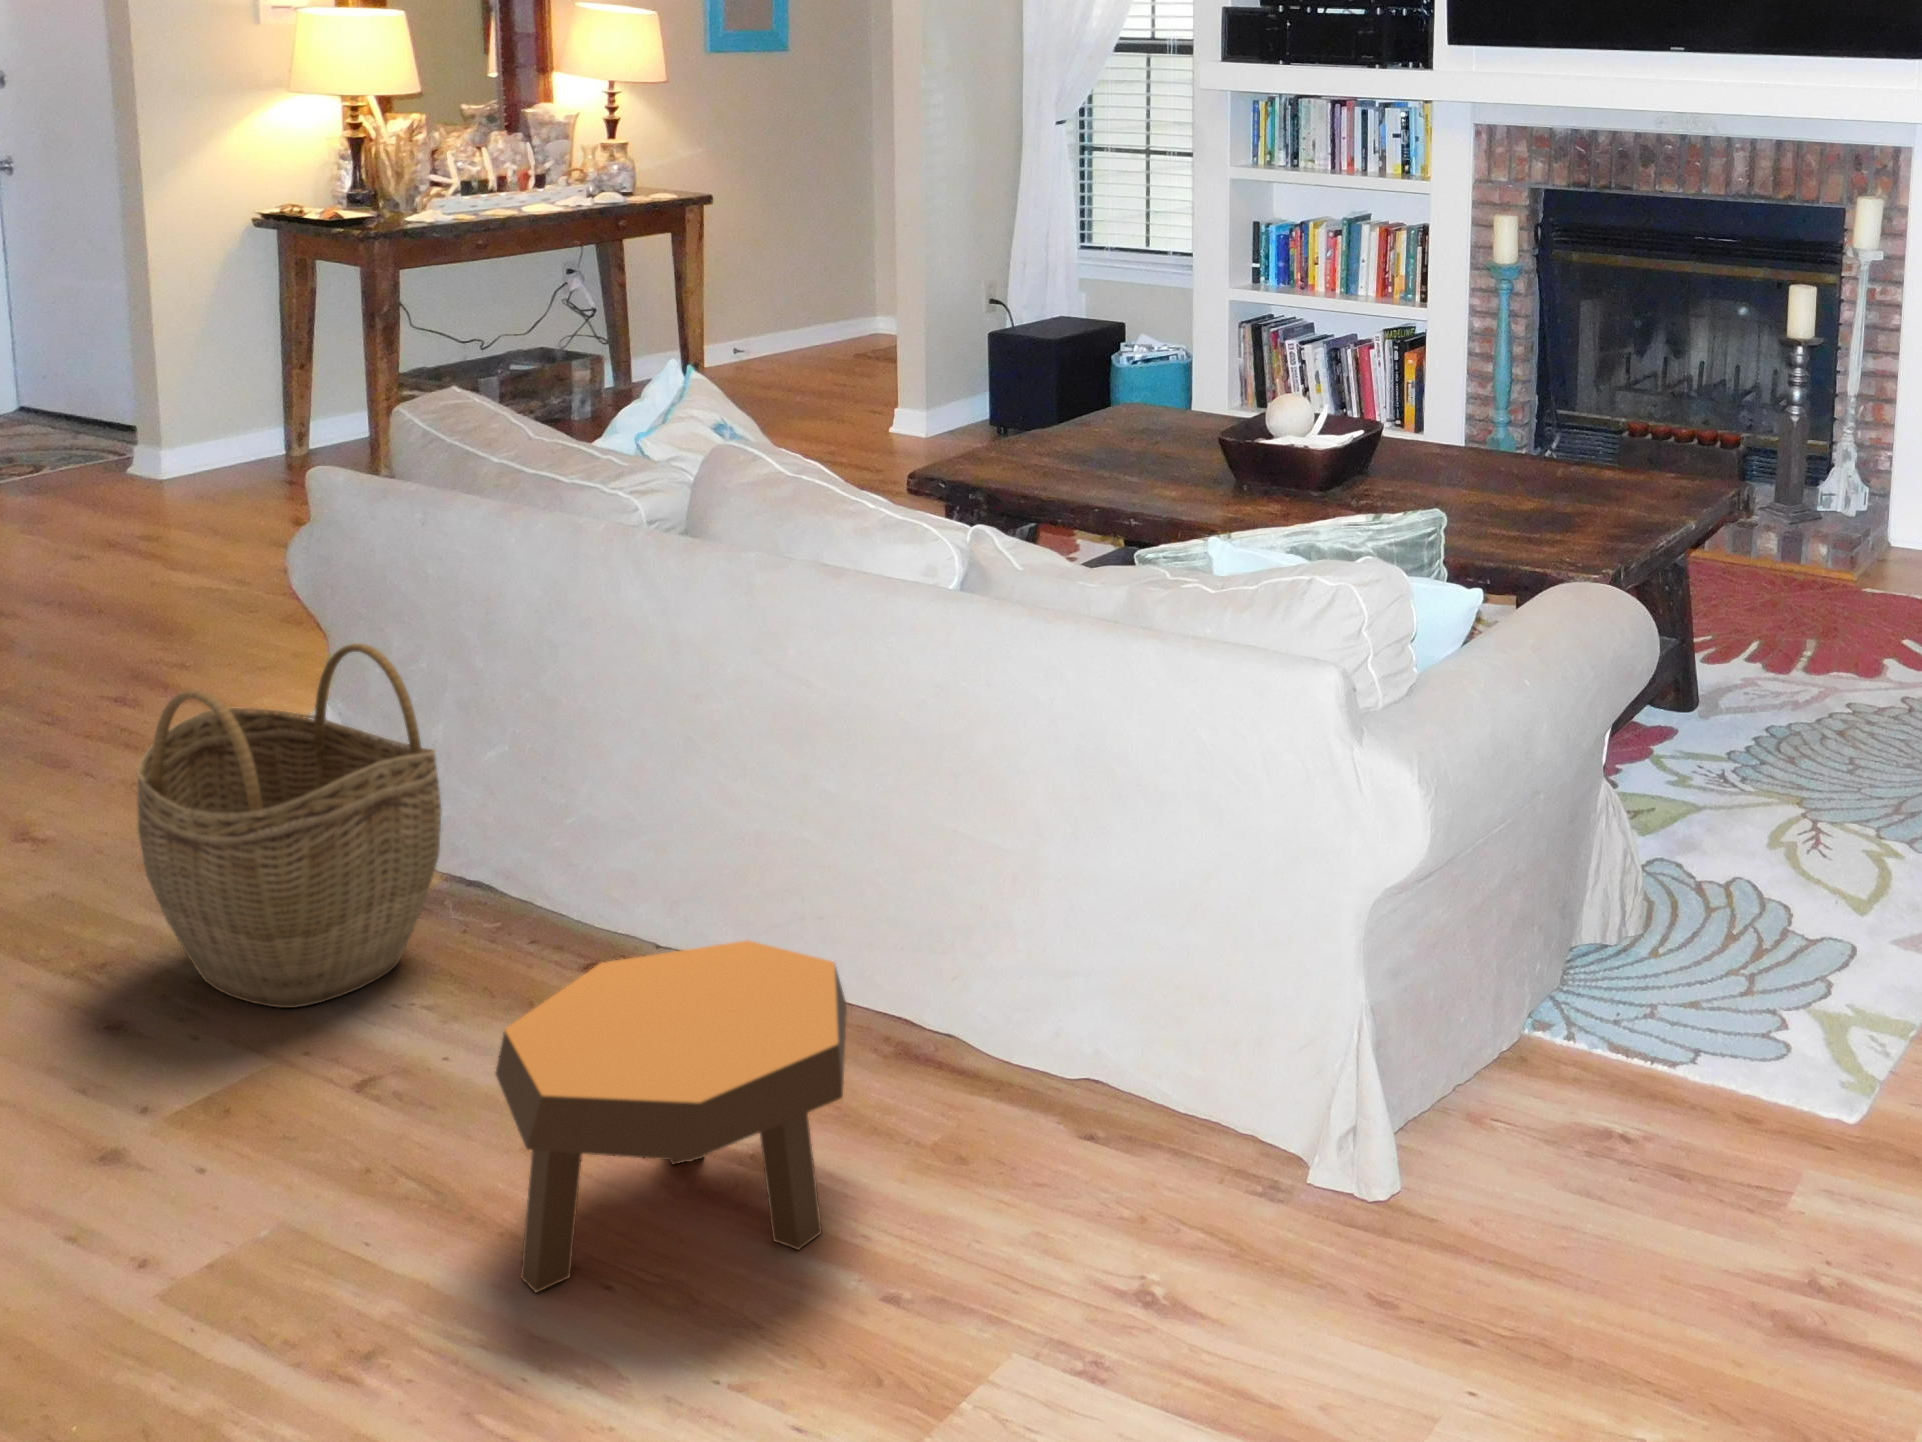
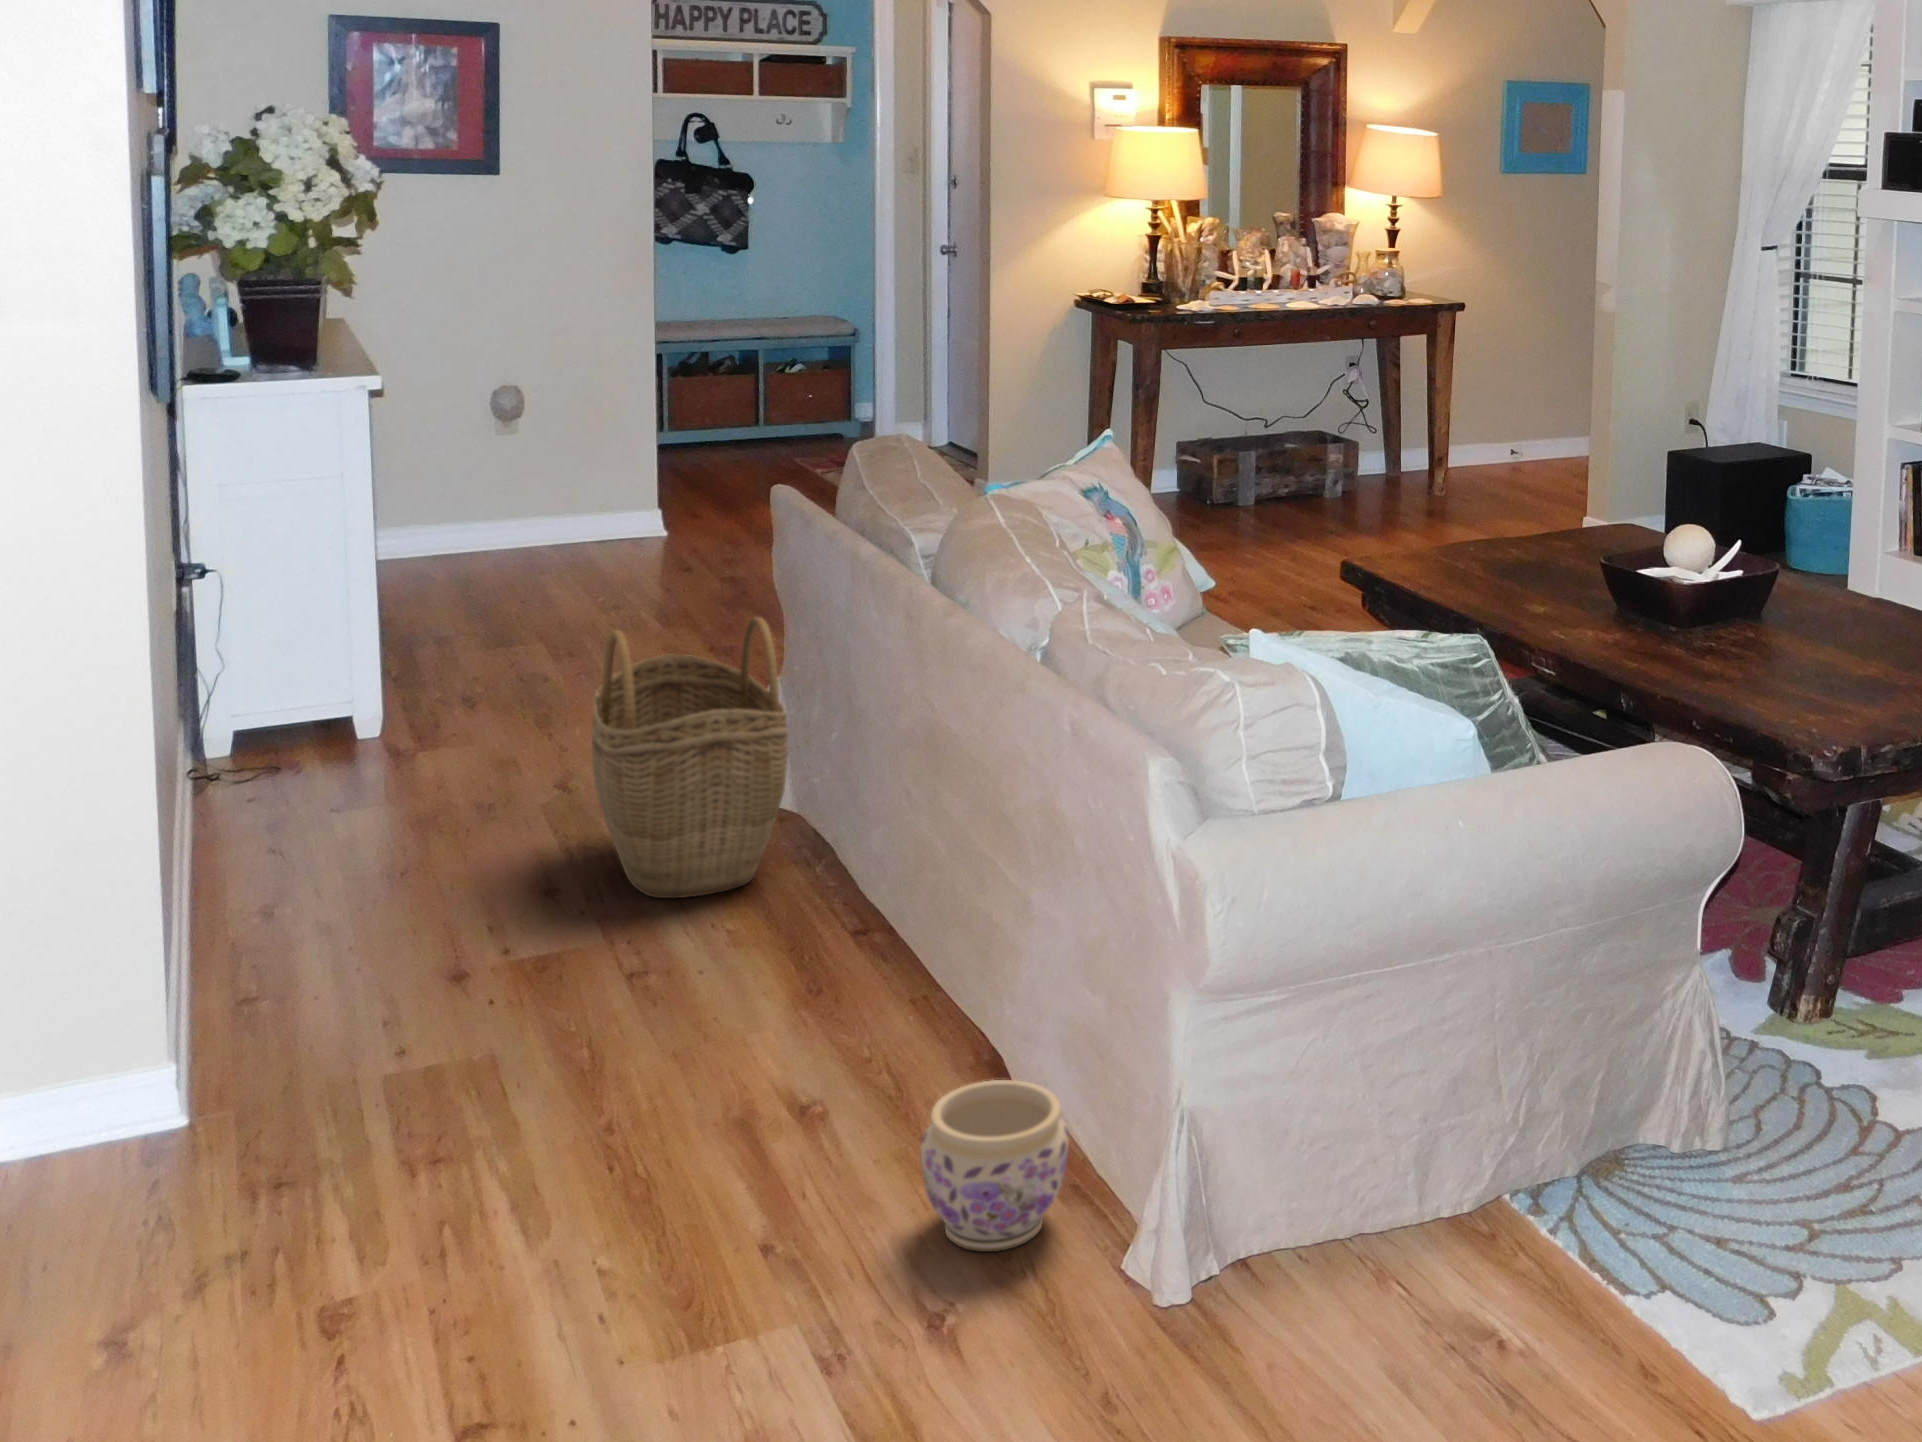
footstool: present [496,941,847,1293] -> none [557,894,881,1171]
planter: none [1033,1062,1190,1247] -> present [920,1080,1069,1252]

